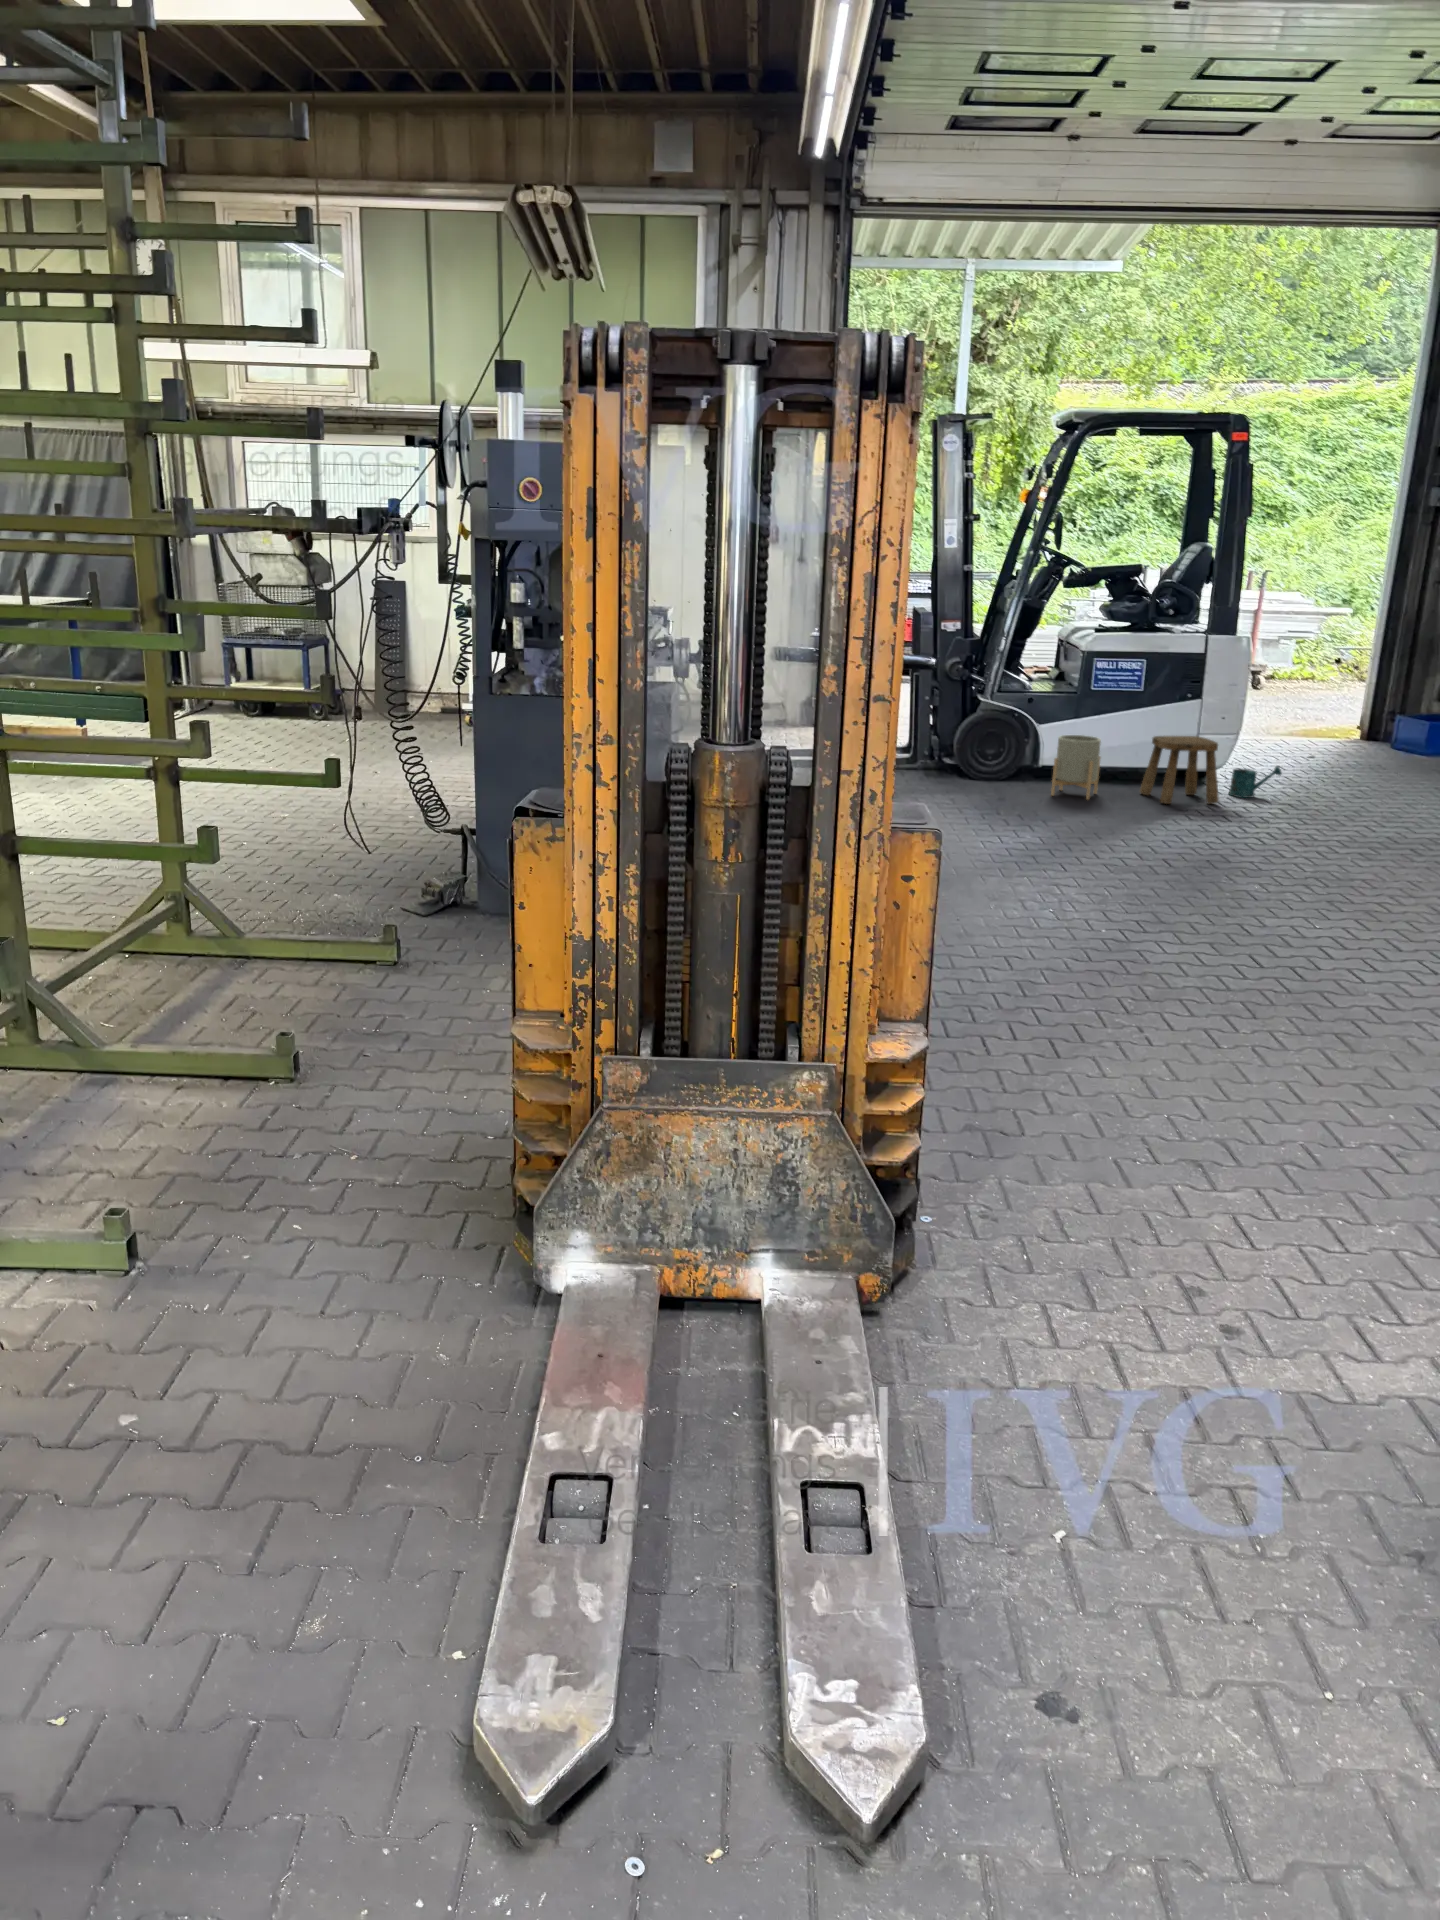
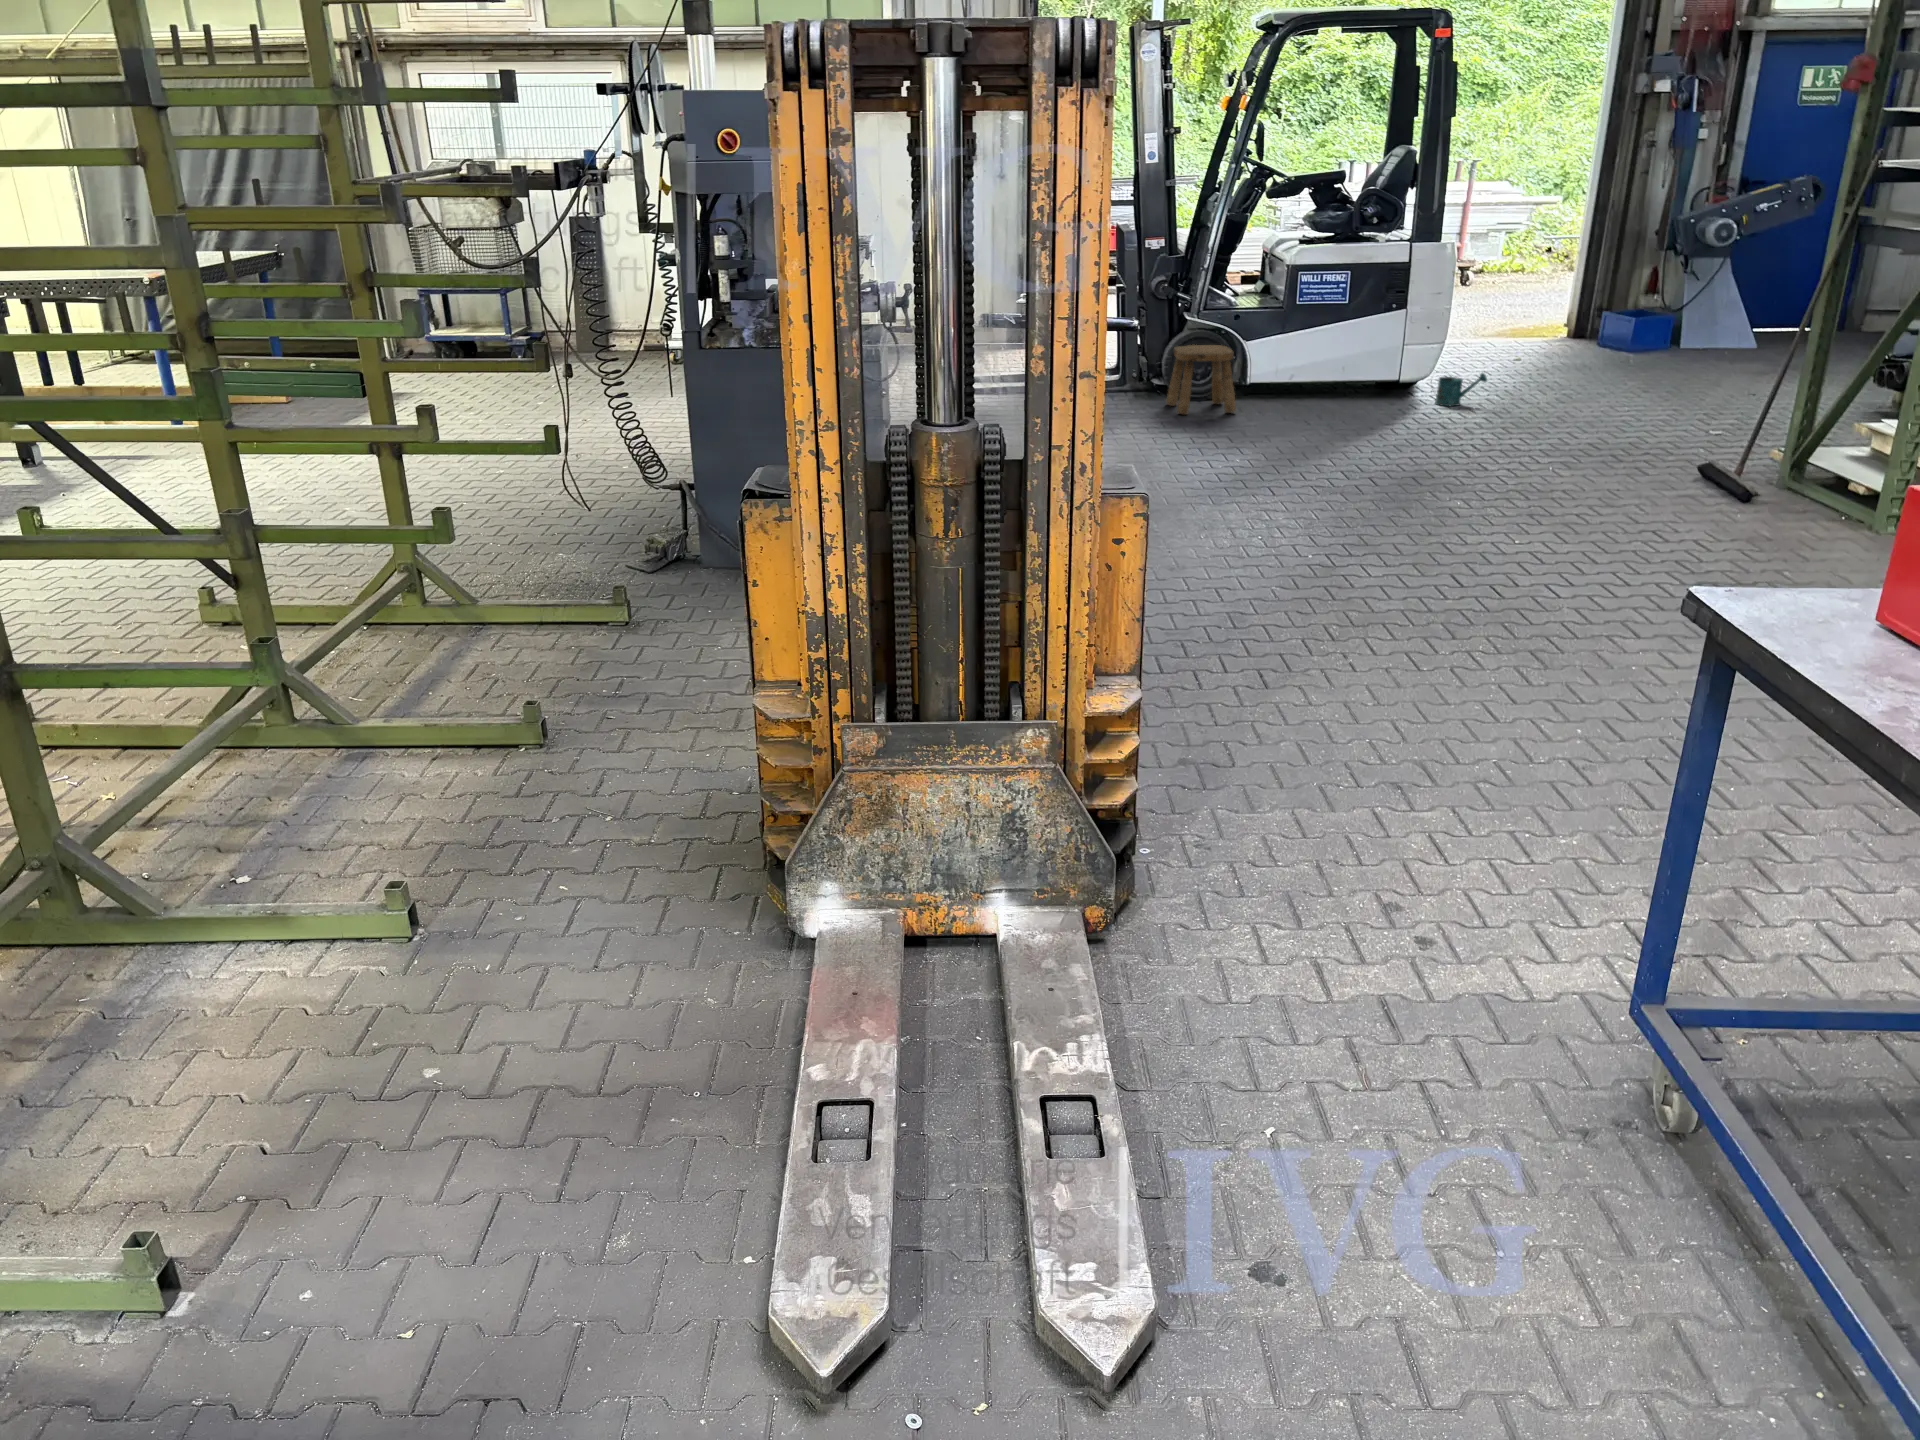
planter: present [1051,735,1101,799] -> none [1259,350,1308,416]
stool: present [1140,736,1219,804] -> present [1166,345,1236,414]

